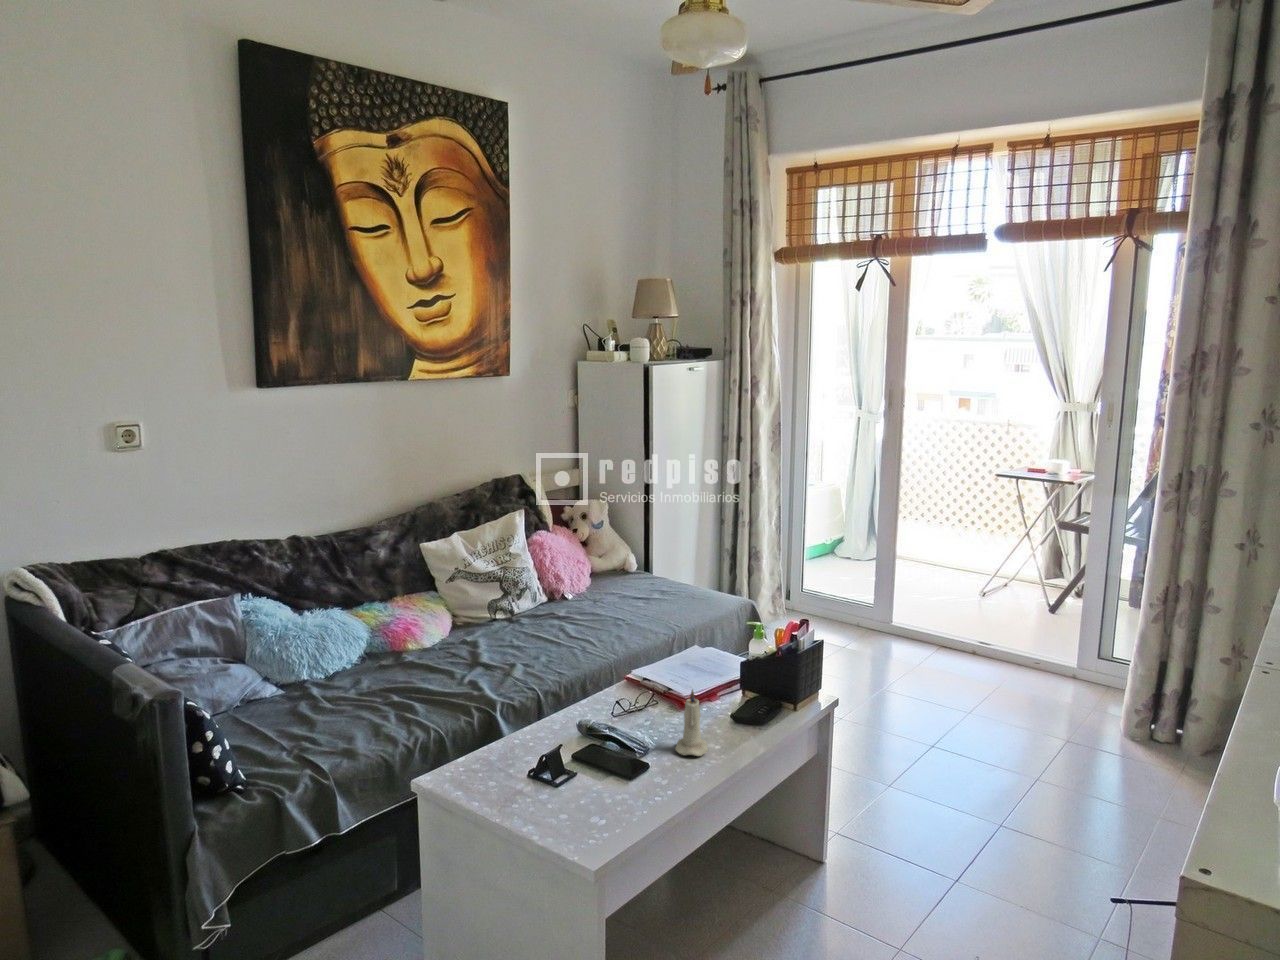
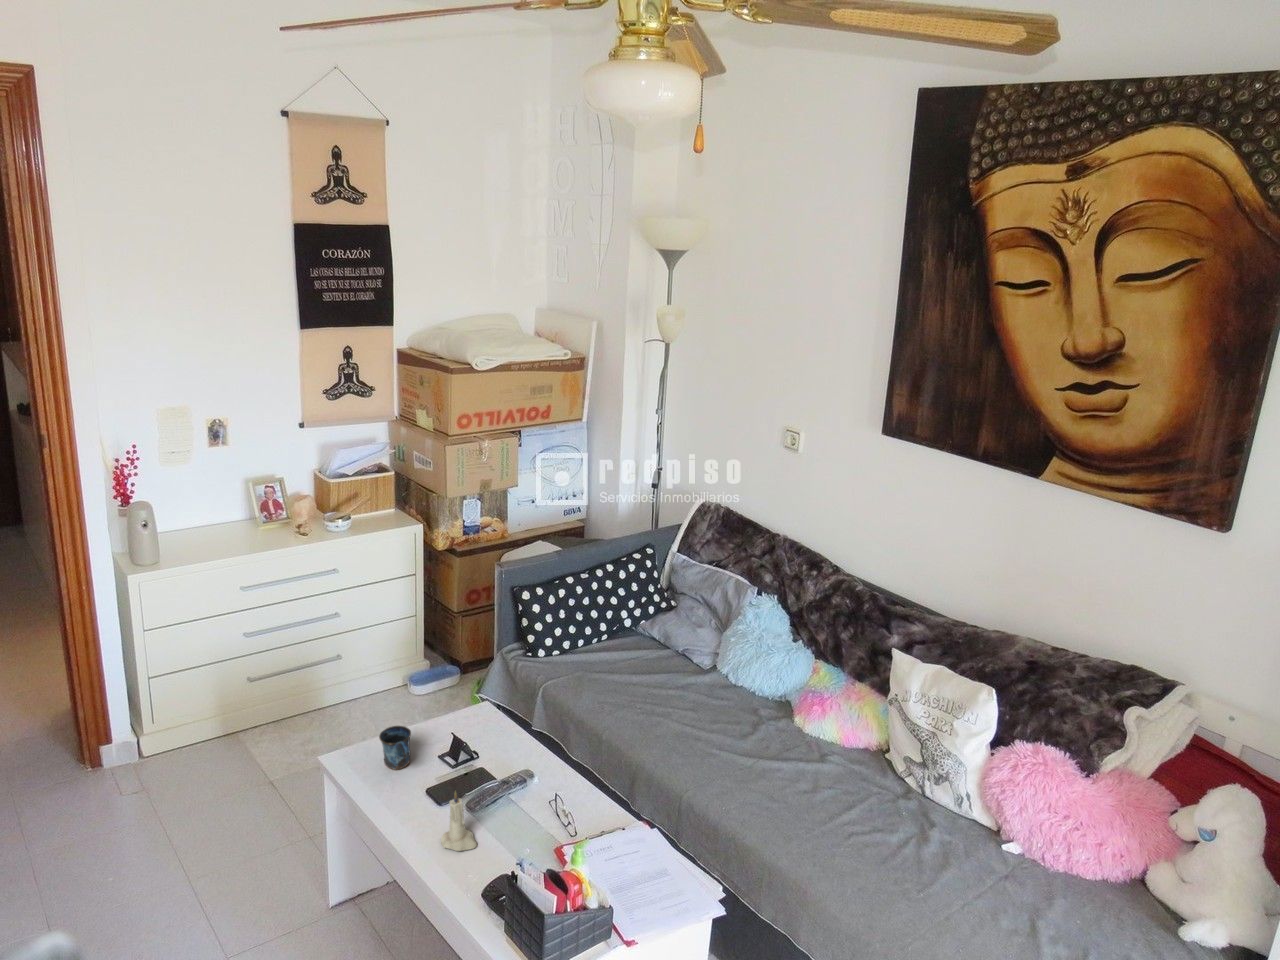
mug: none [553,754,607,821] -> present [379,726,411,770]

